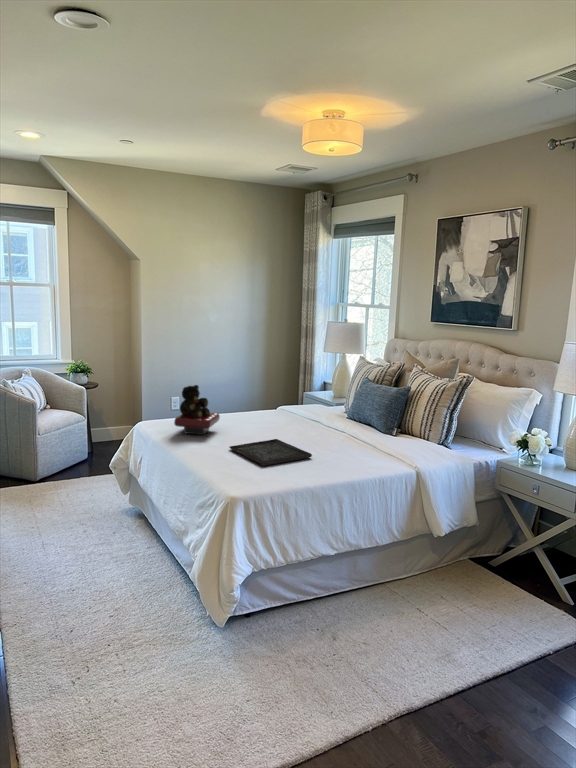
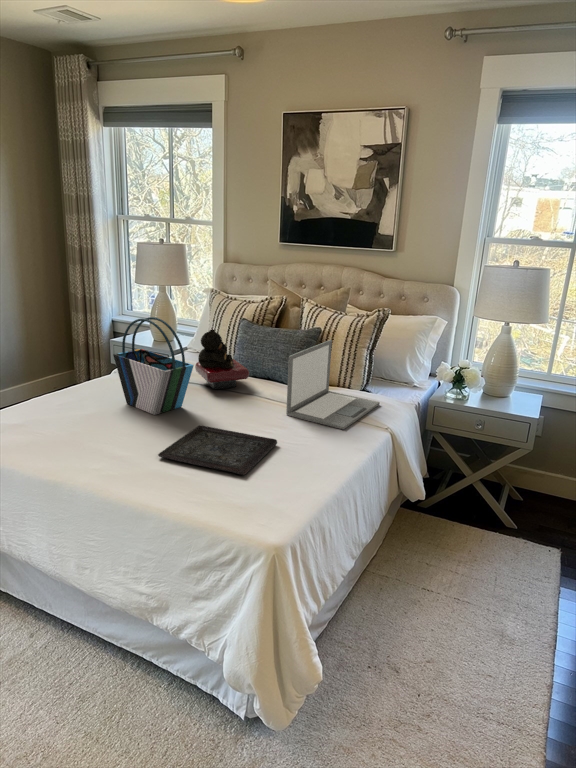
tote bag: none [253,364,290,431] -> present [113,317,194,415]
teddy bear: present [174,385,220,435] -> present [195,330,249,389]
laptop: none [349,396,436,460] -> present [286,340,380,429]

